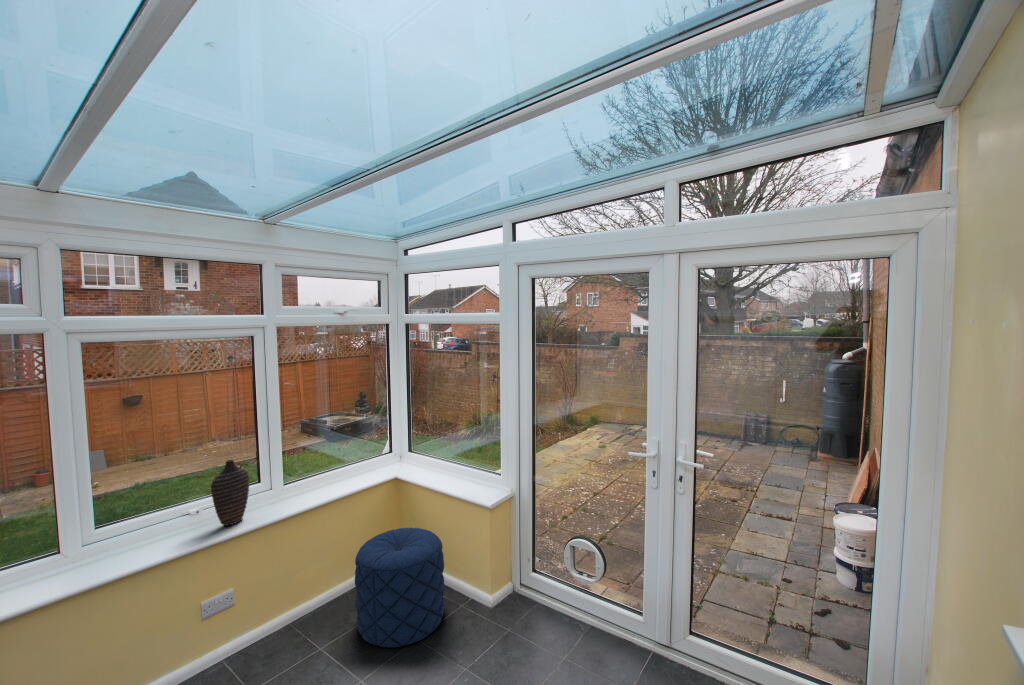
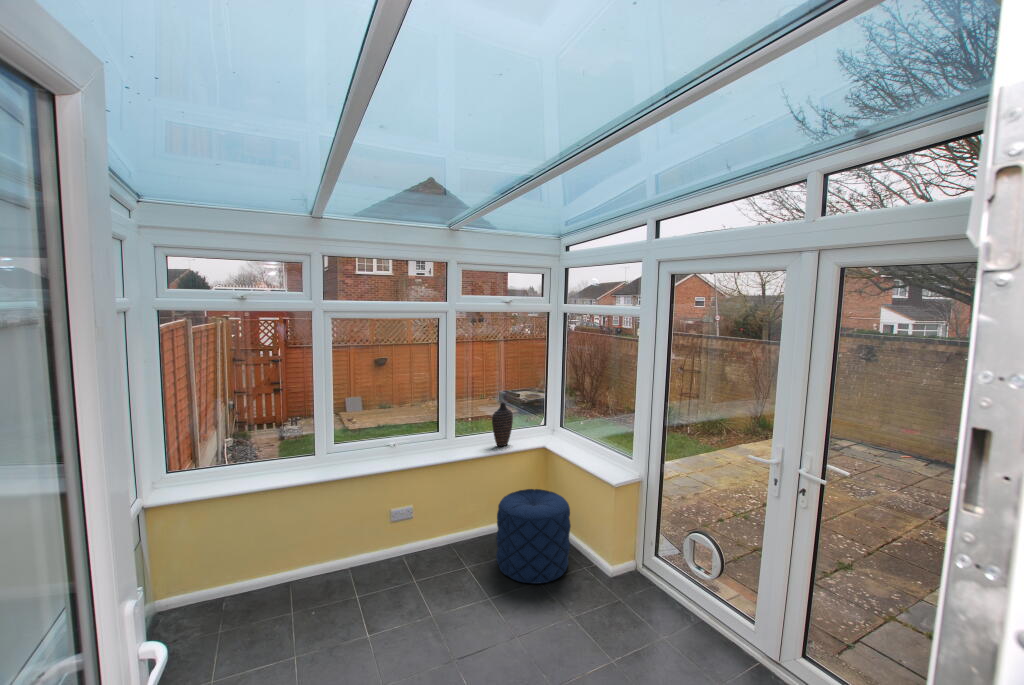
decorative vase: present [211,460,249,526] -> present [492,402,513,446]

